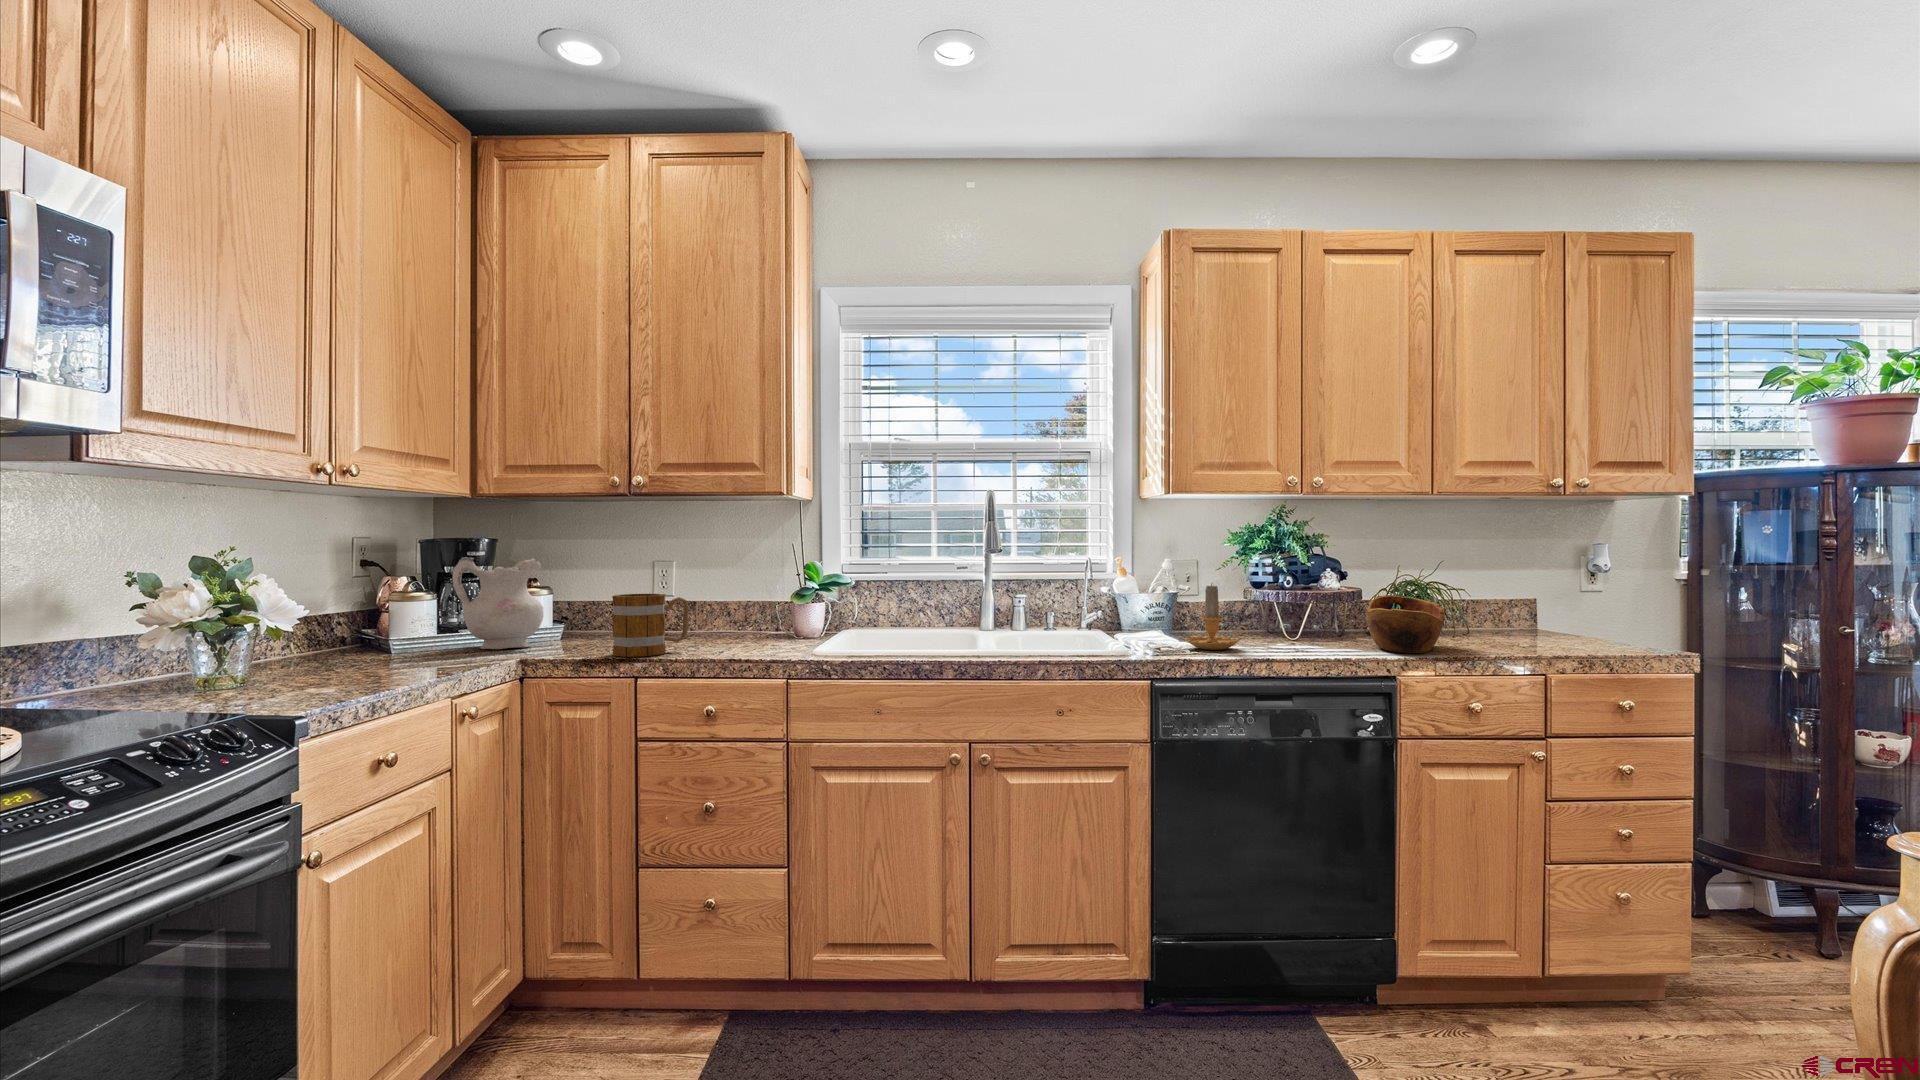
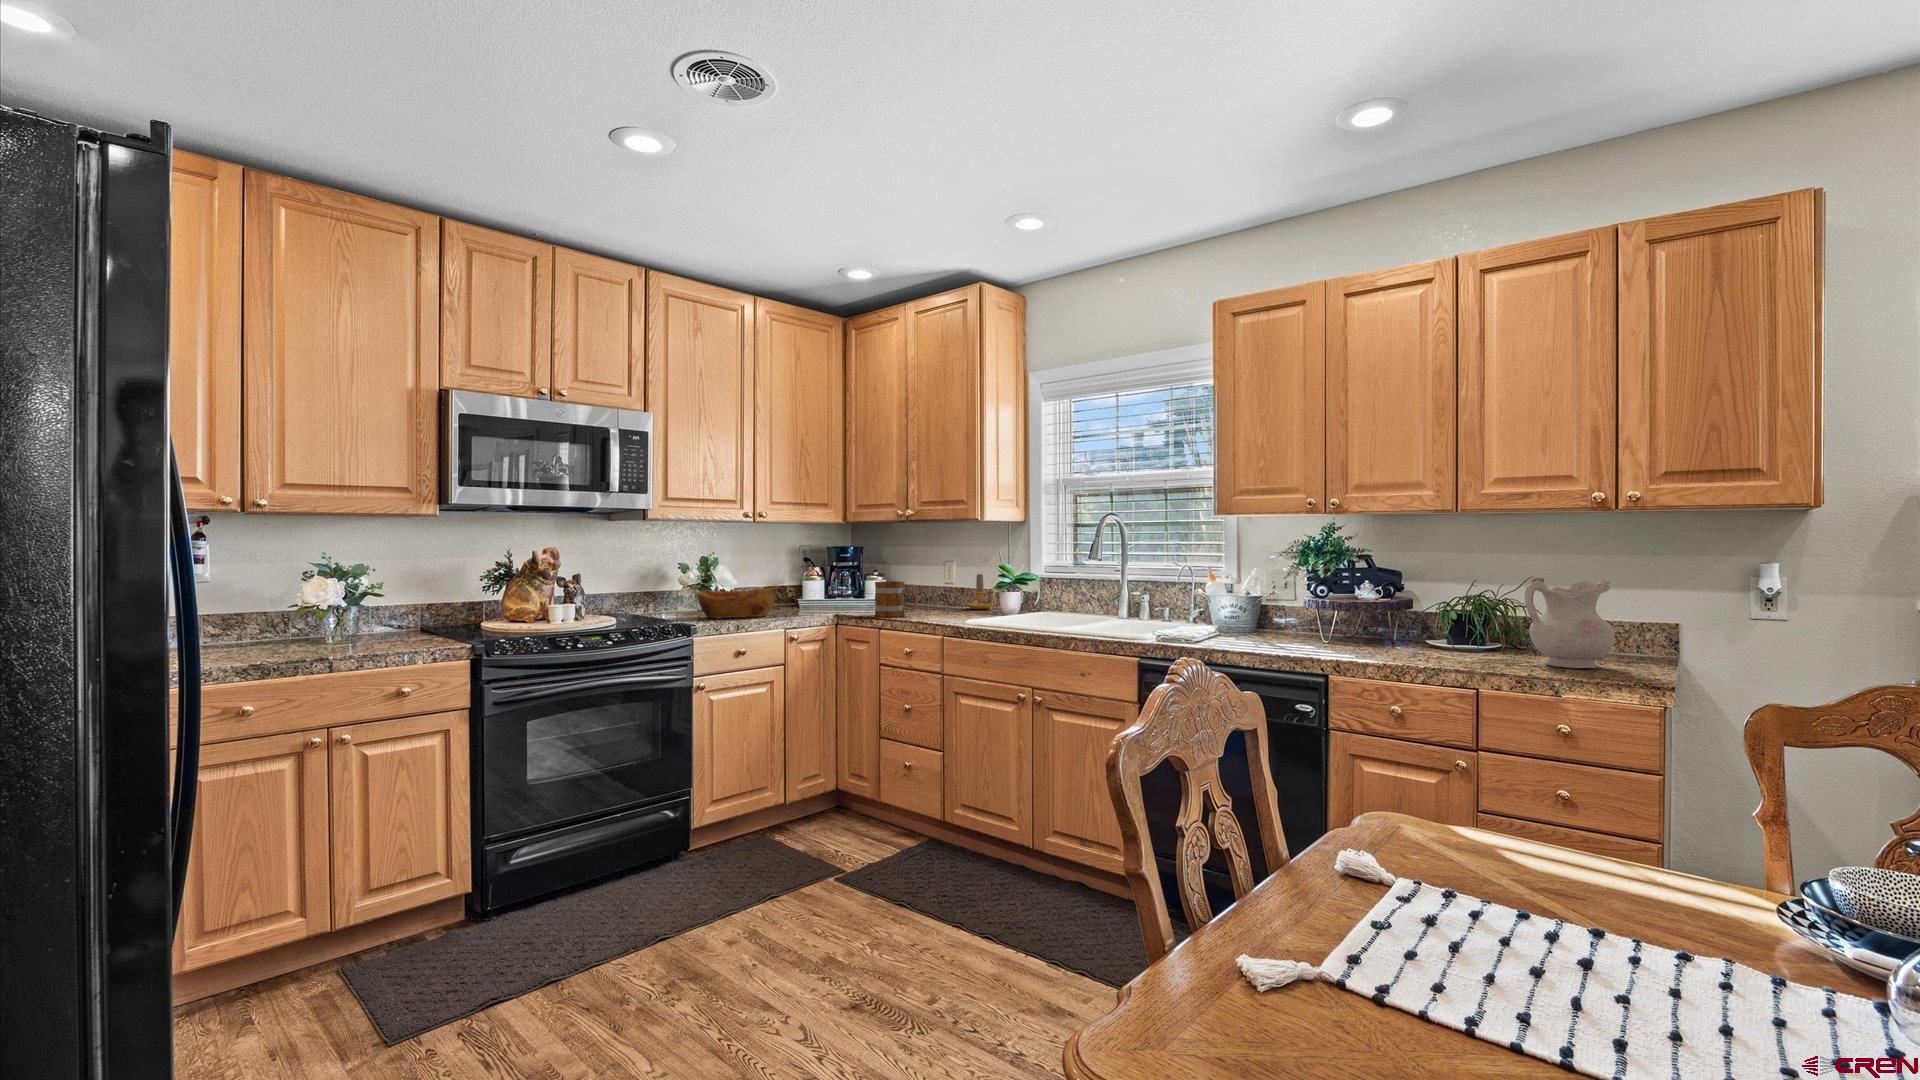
ceramic pitcher: present [453,557,543,649] -> present [1524,578,1615,668]
candle: present [1186,584,1248,650] -> present [966,574,997,609]
wooden bowl: present [1366,596,1445,653] -> present [697,586,778,618]

